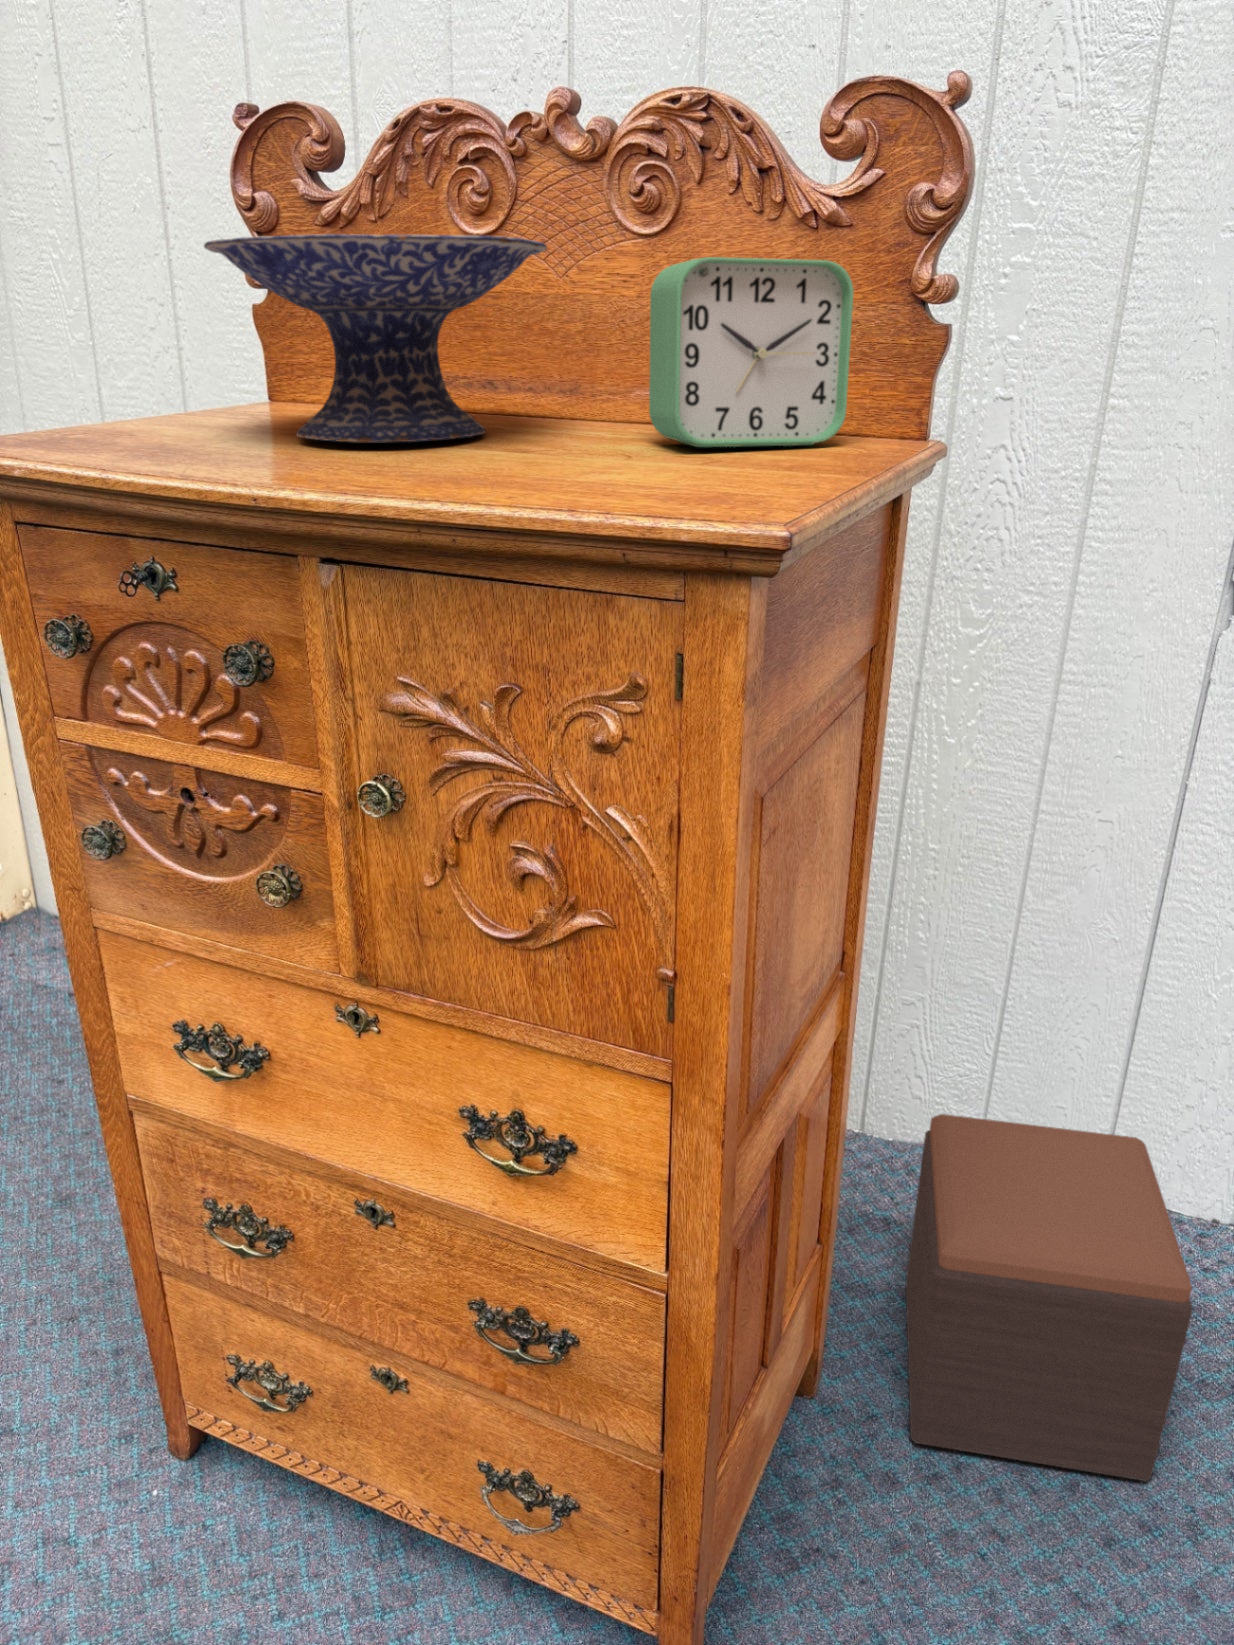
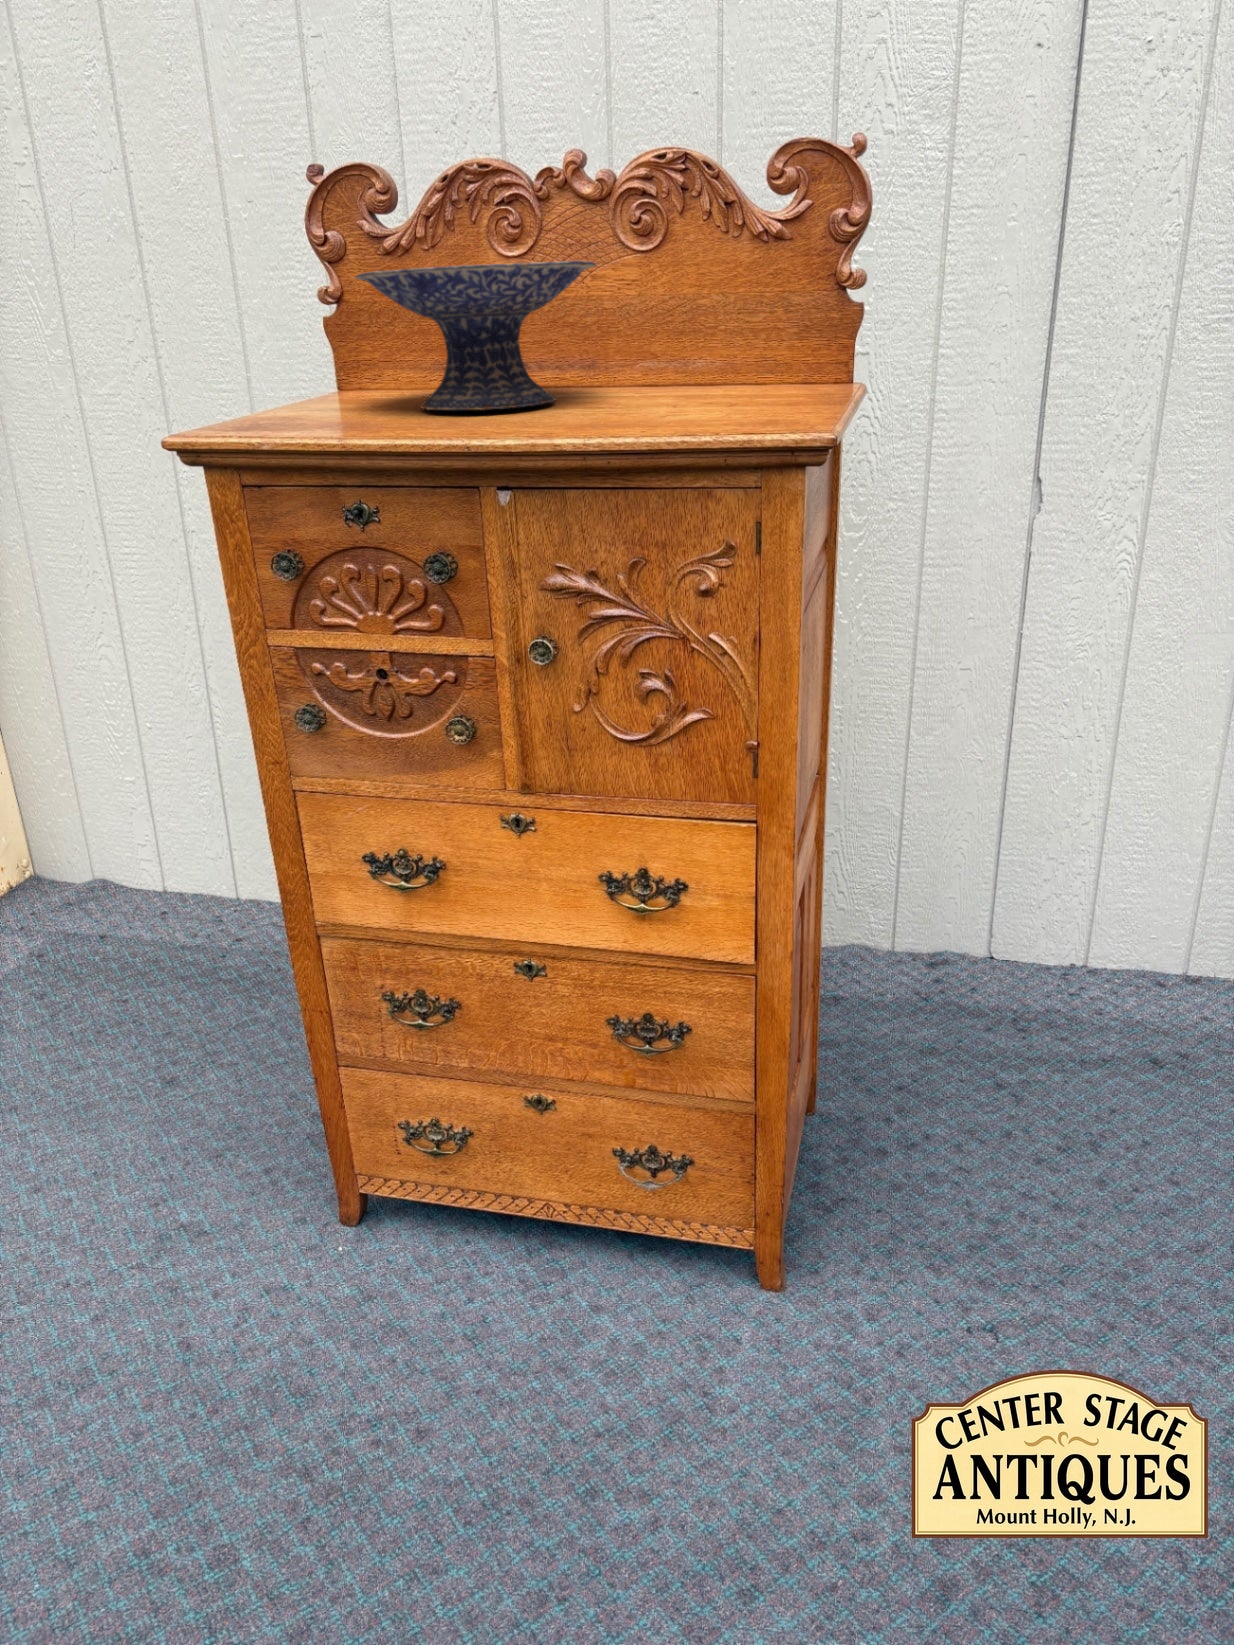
alarm clock: present [649,257,854,447] -> none [674,268,810,399]
footstool: present [906,1114,1193,1481] -> none [863,890,1078,1125]

